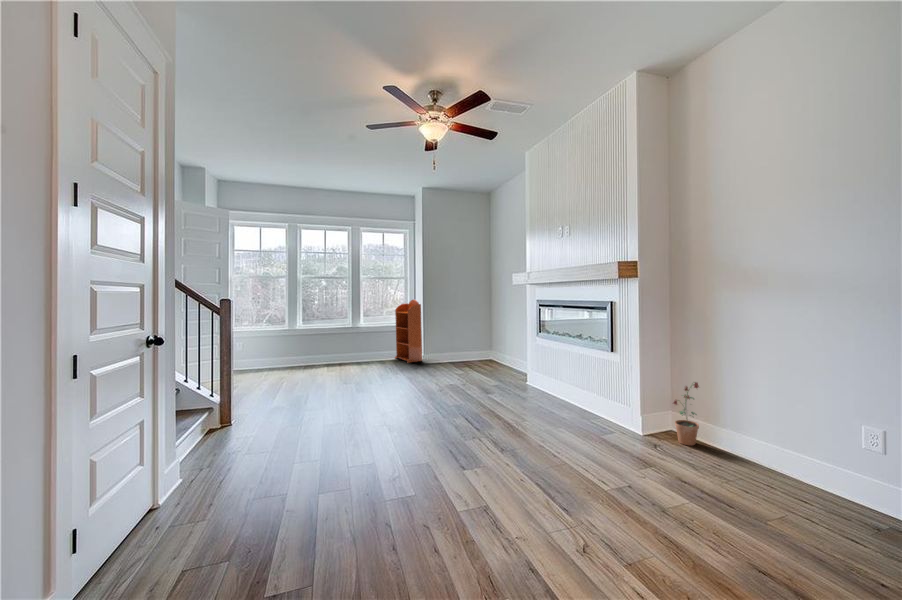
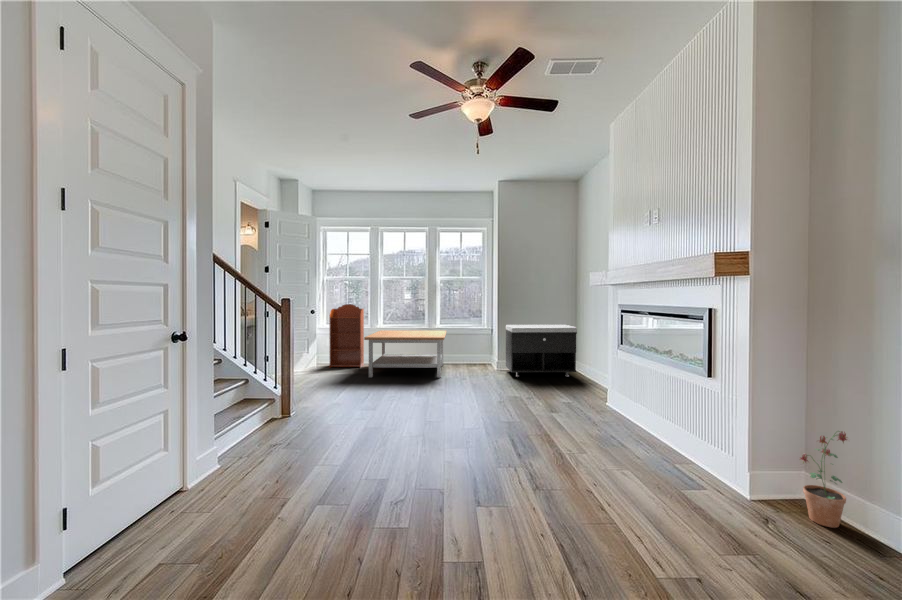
bookcase: present [395,300,422,363] -> present [329,304,364,368]
storage bench: none [428,316,493,366] -> present [506,325,577,377]
coffee table: none [292,326,374,377] -> present [364,330,446,378]

